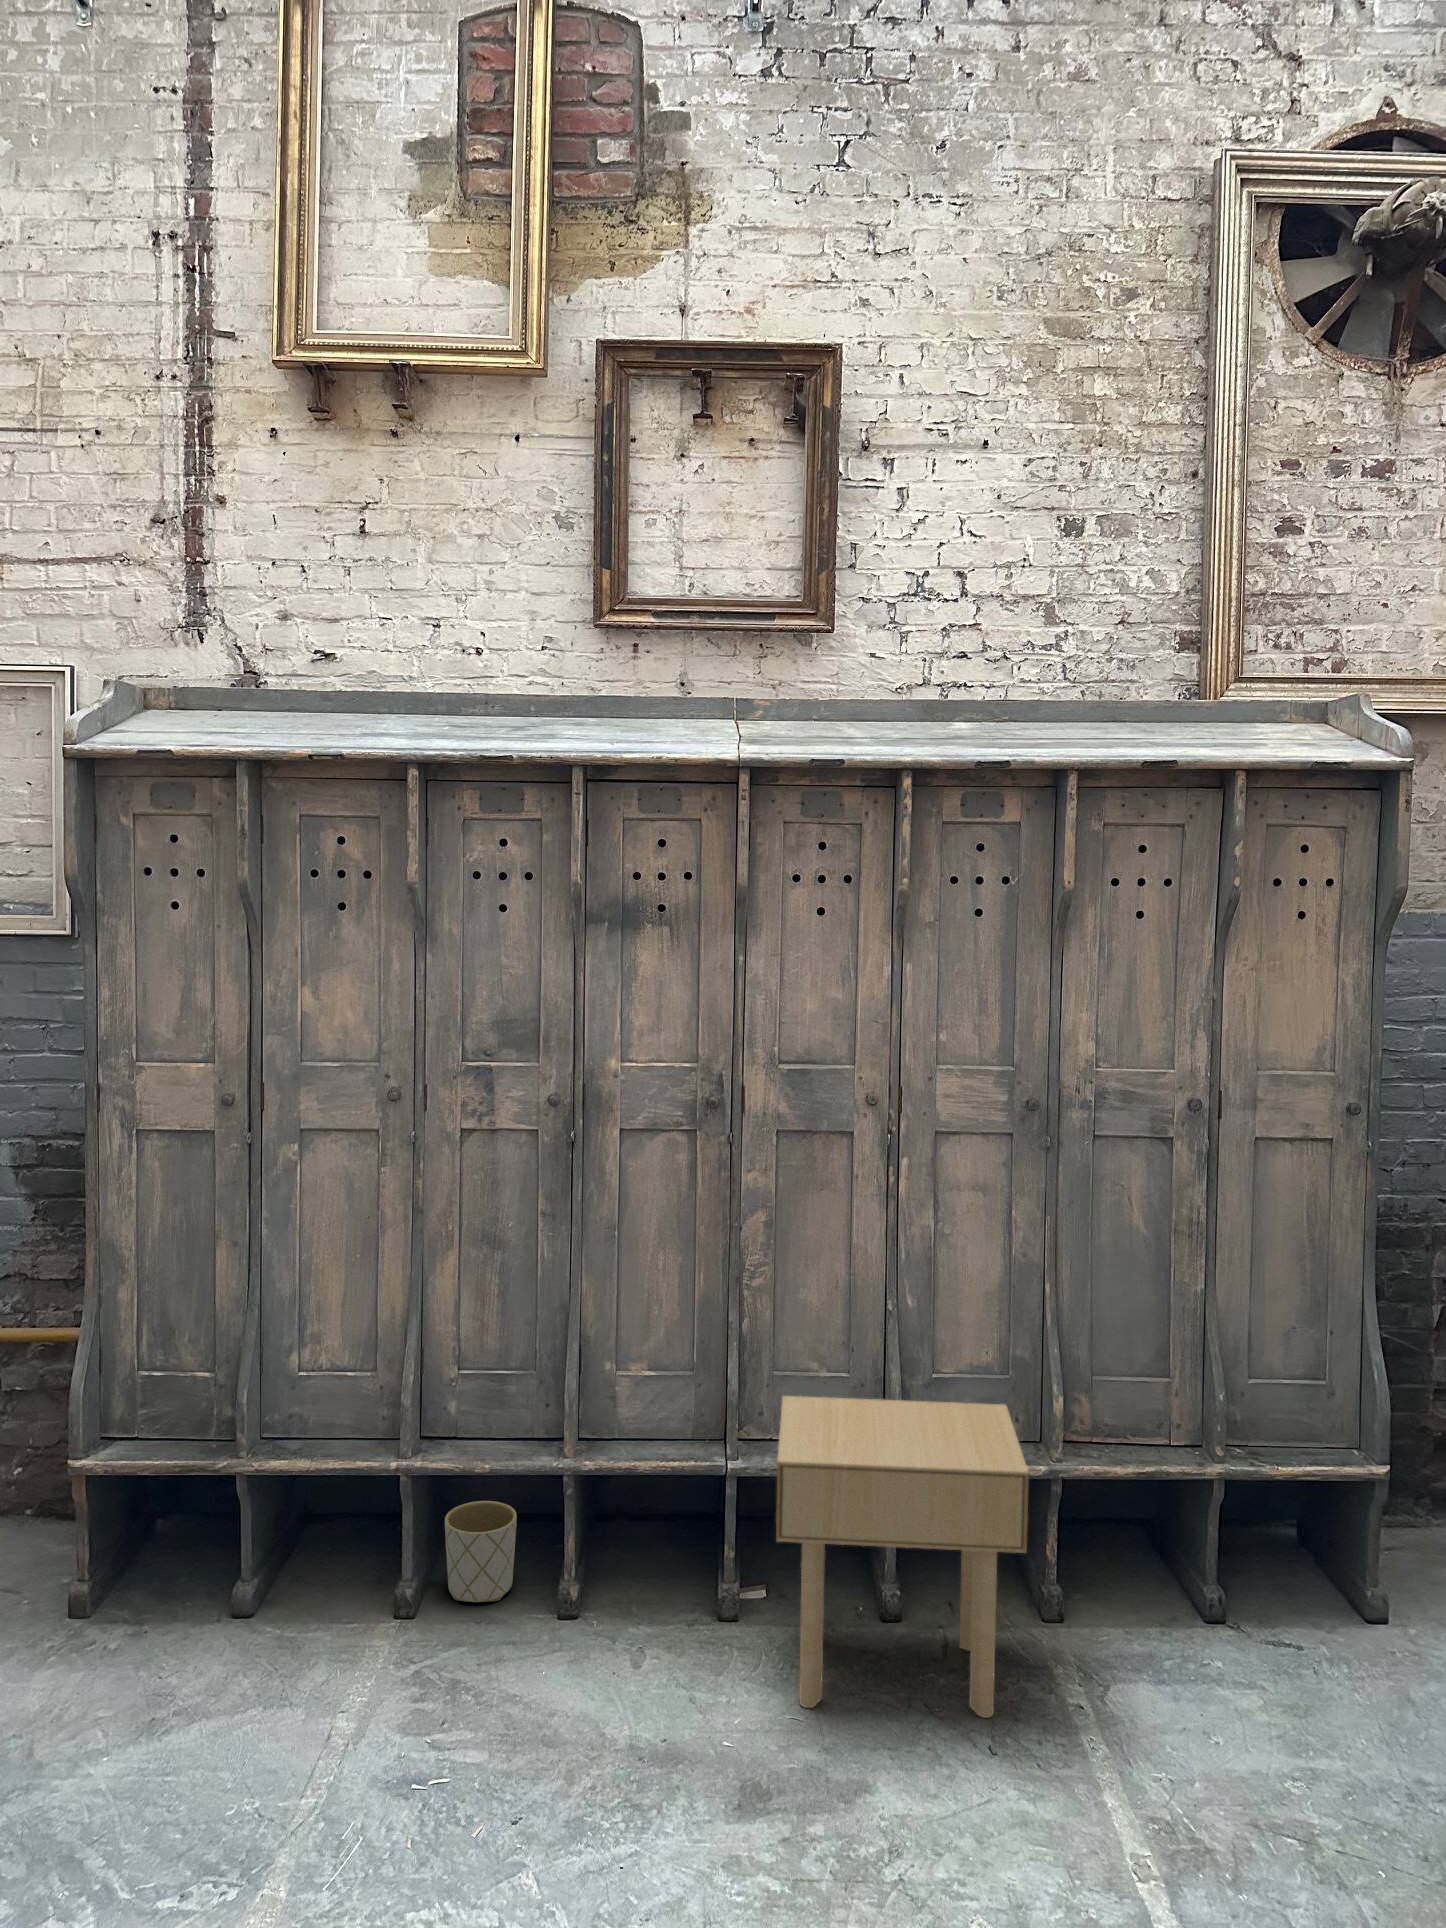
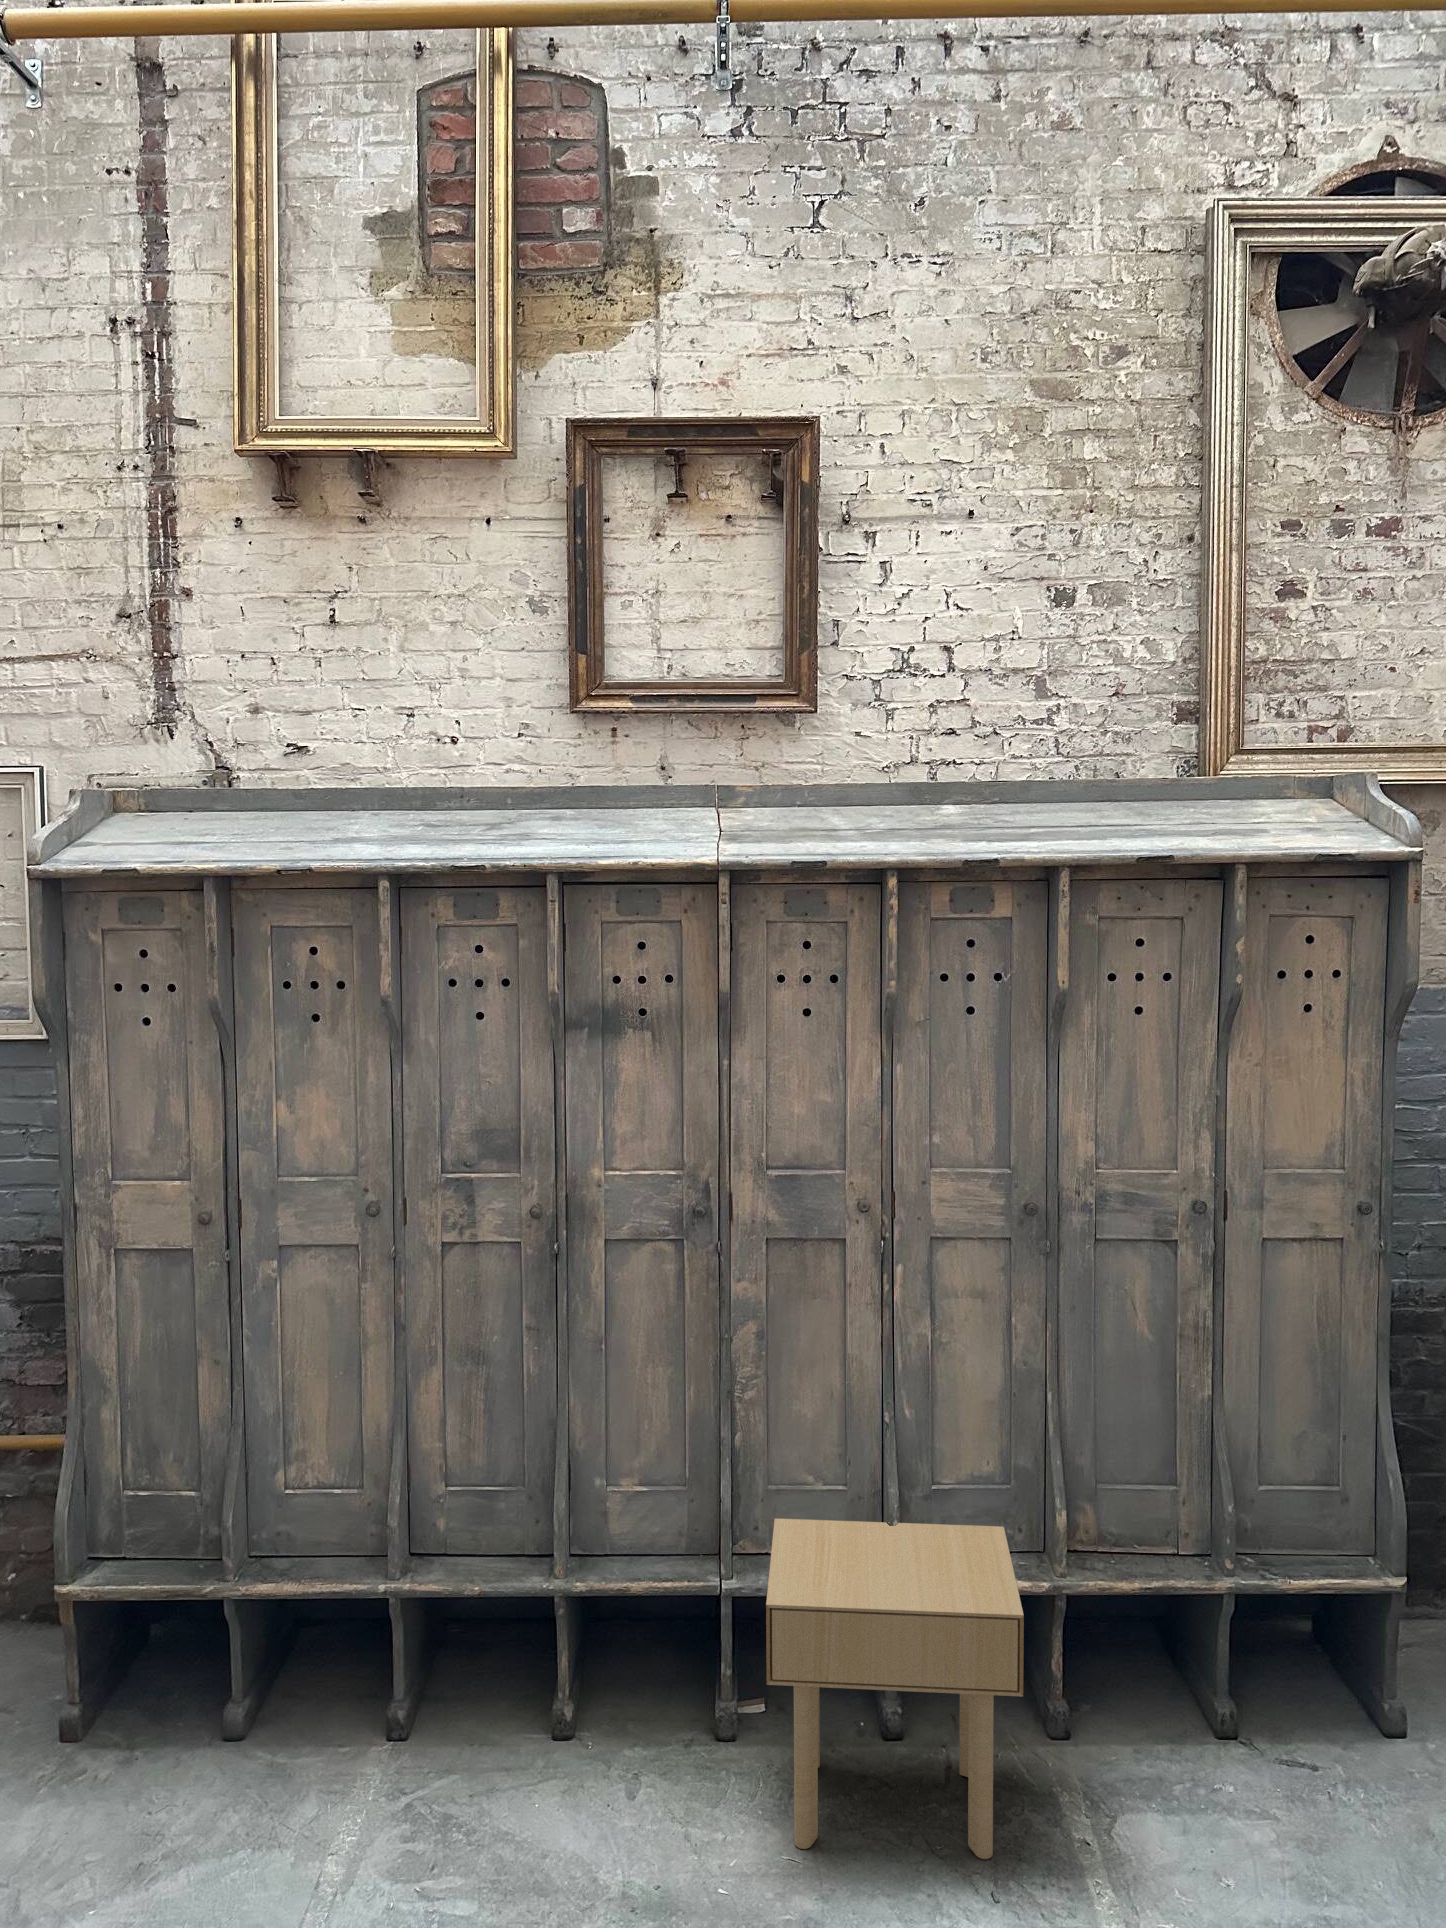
planter: present [445,1501,517,1602] -> none [437,1617,509,1724]

